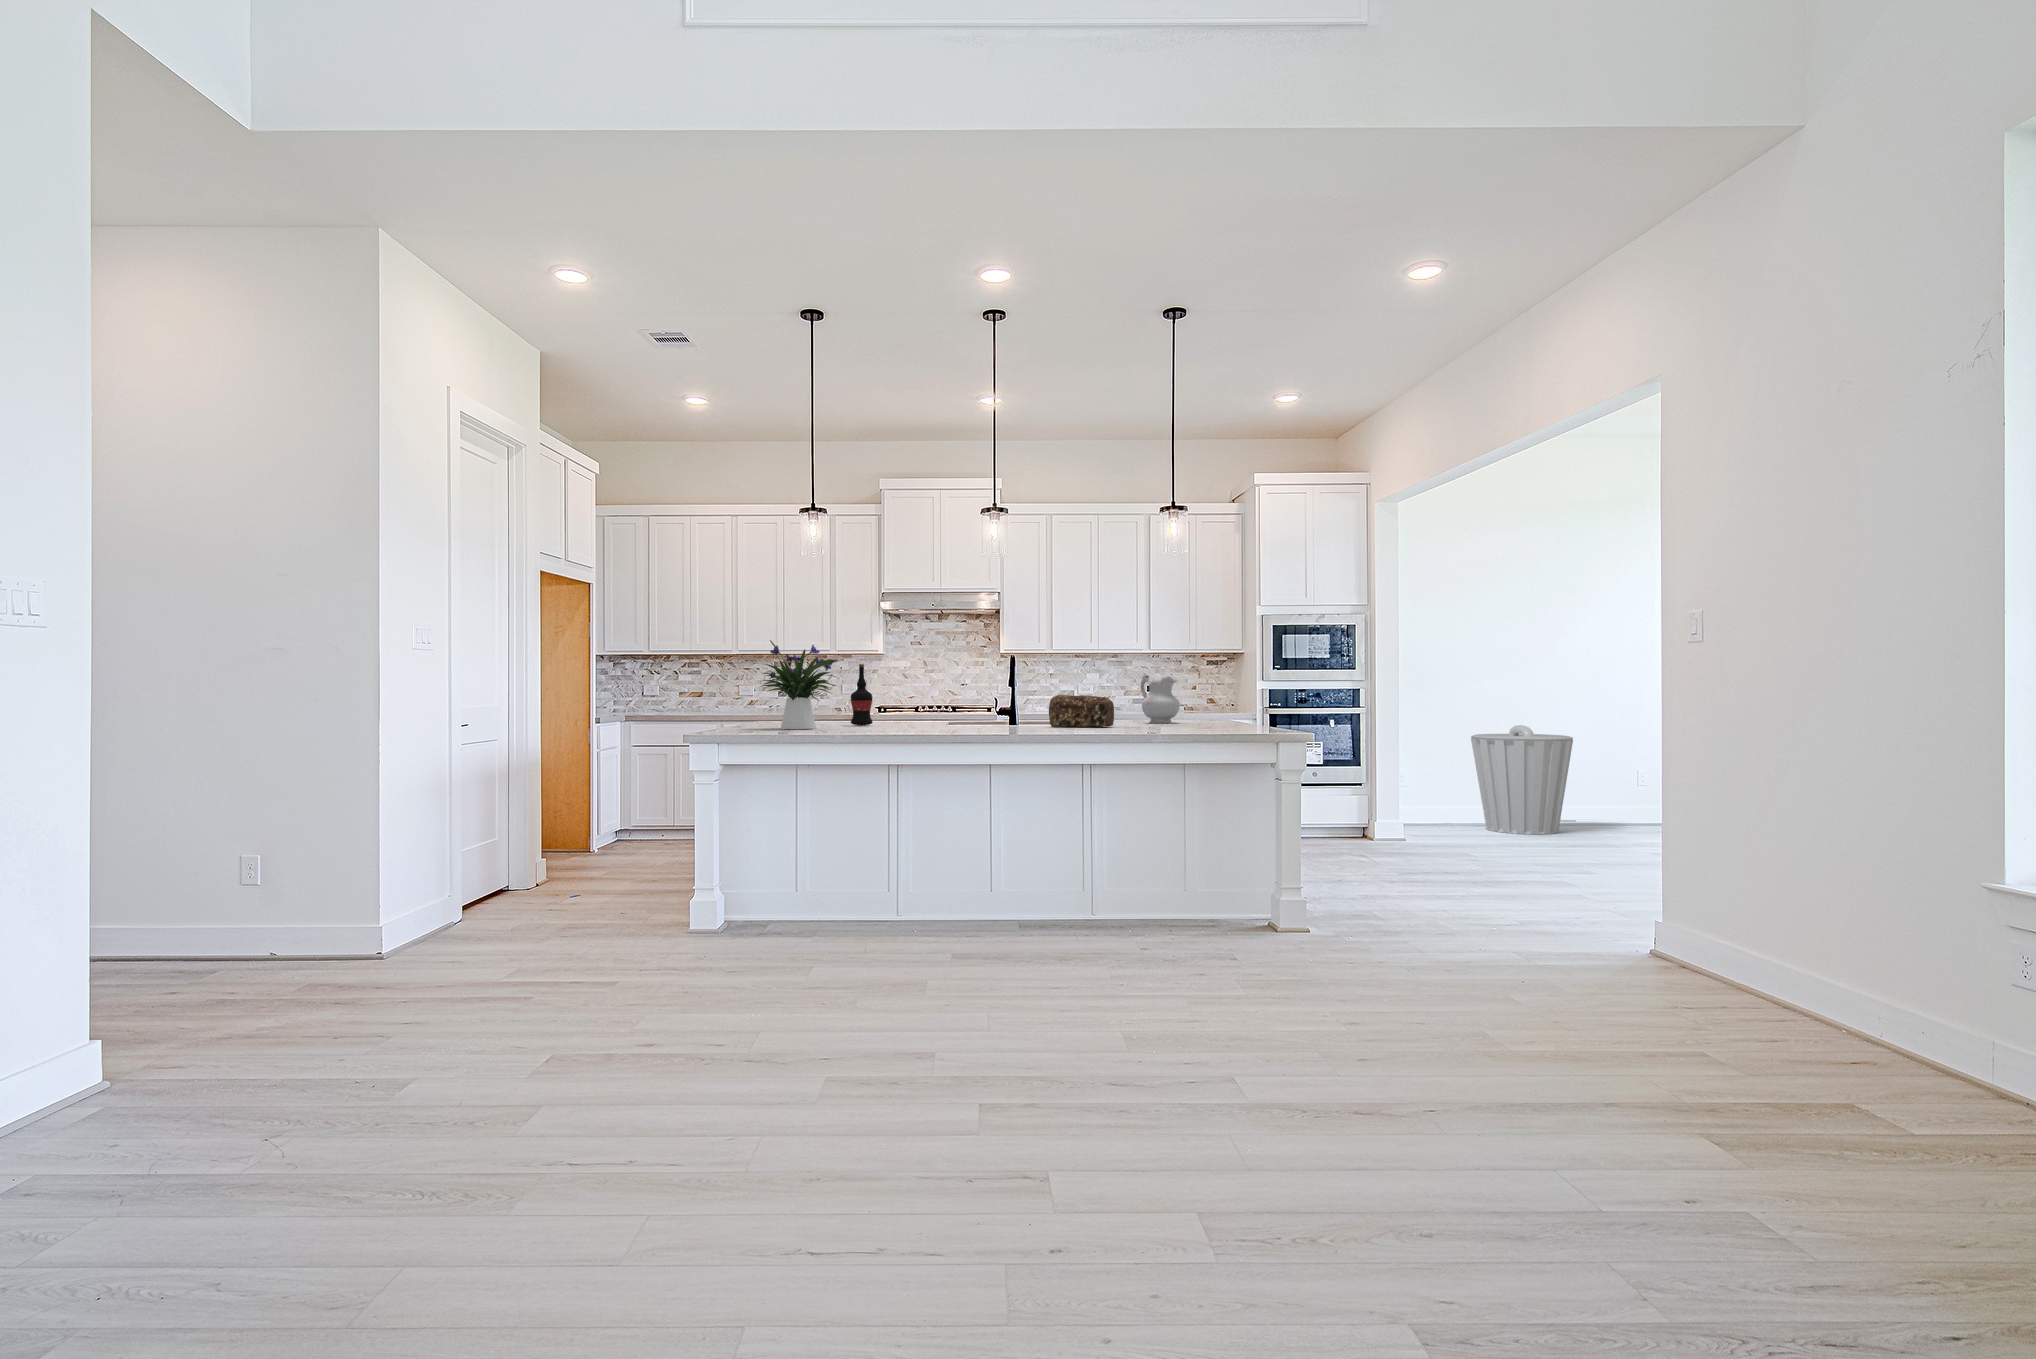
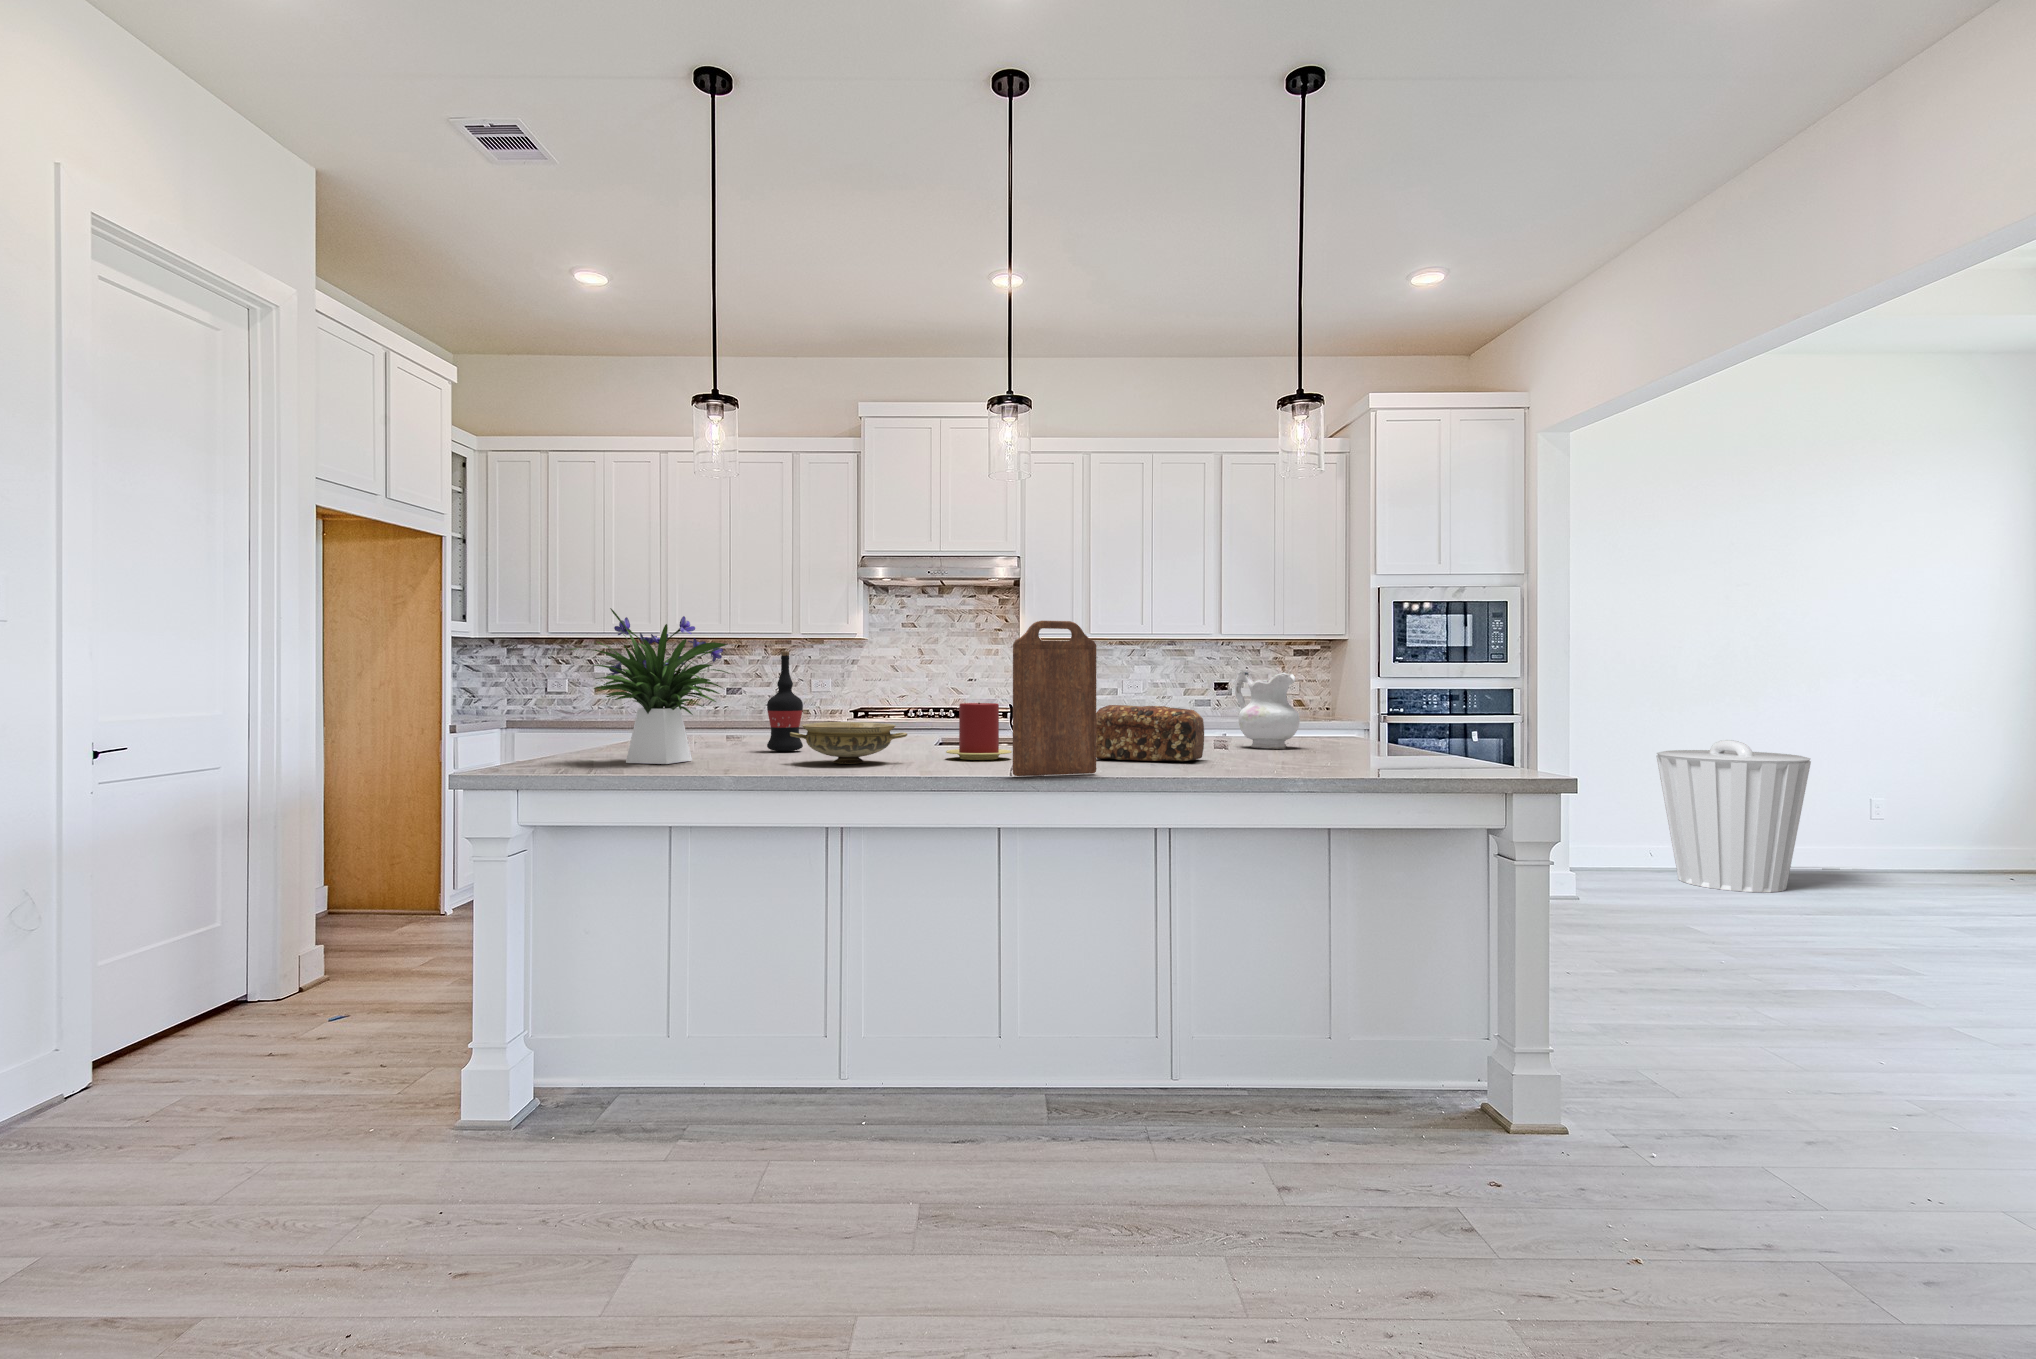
cutting board: none [1004,647,1049,731] -> present [1013,621,1097,776]
candle: none [963,694,1001,727] -> present [946,703,1012,760]
ceramic bowl: none [875,706,942,728] -> present [790,722,907,764]

